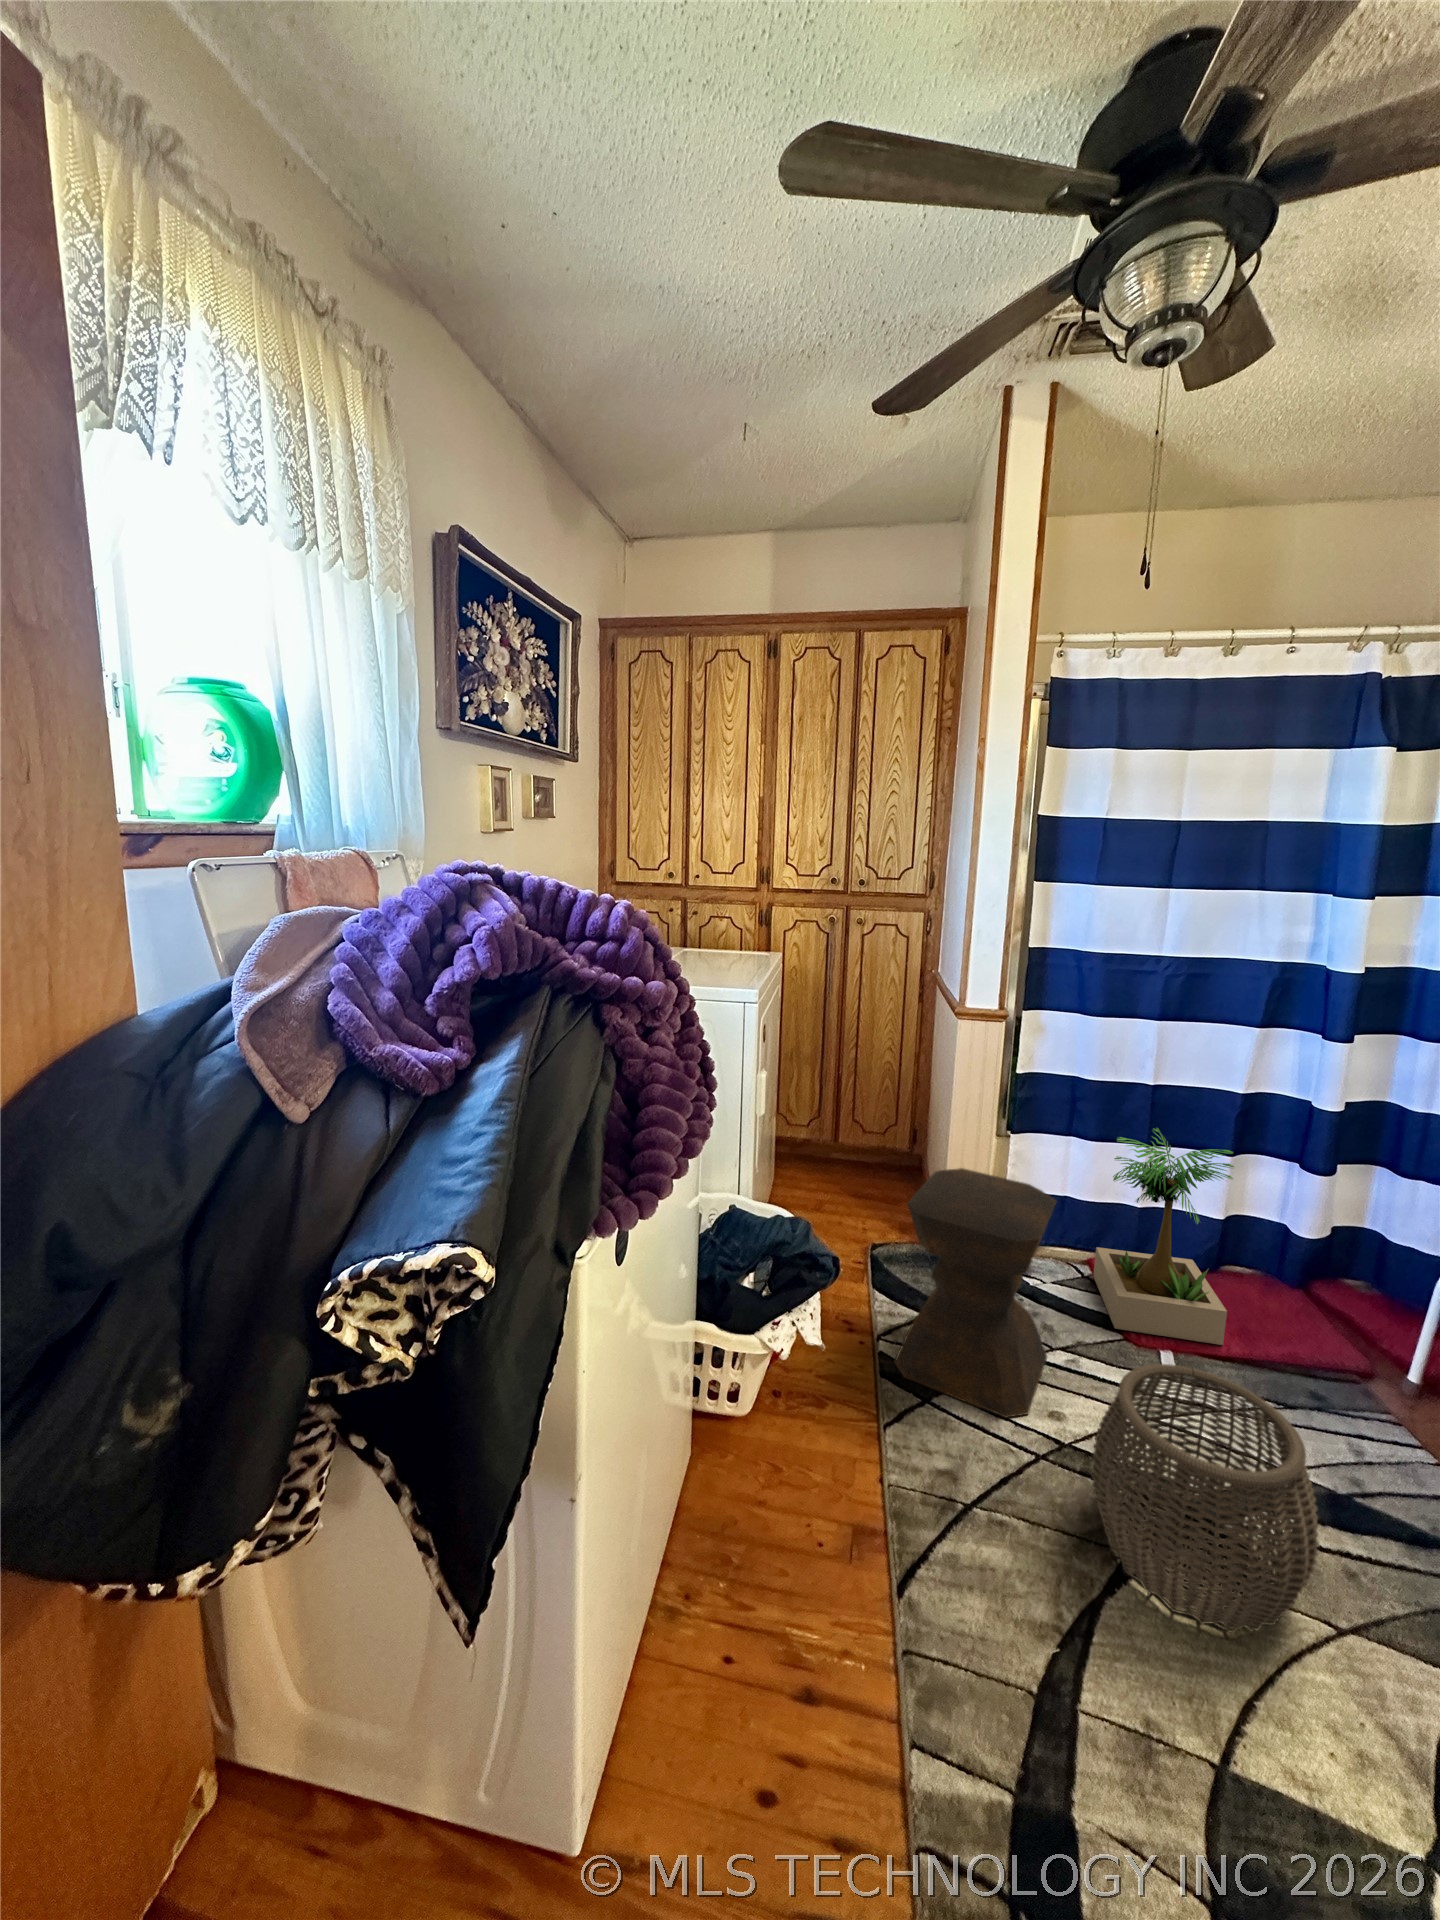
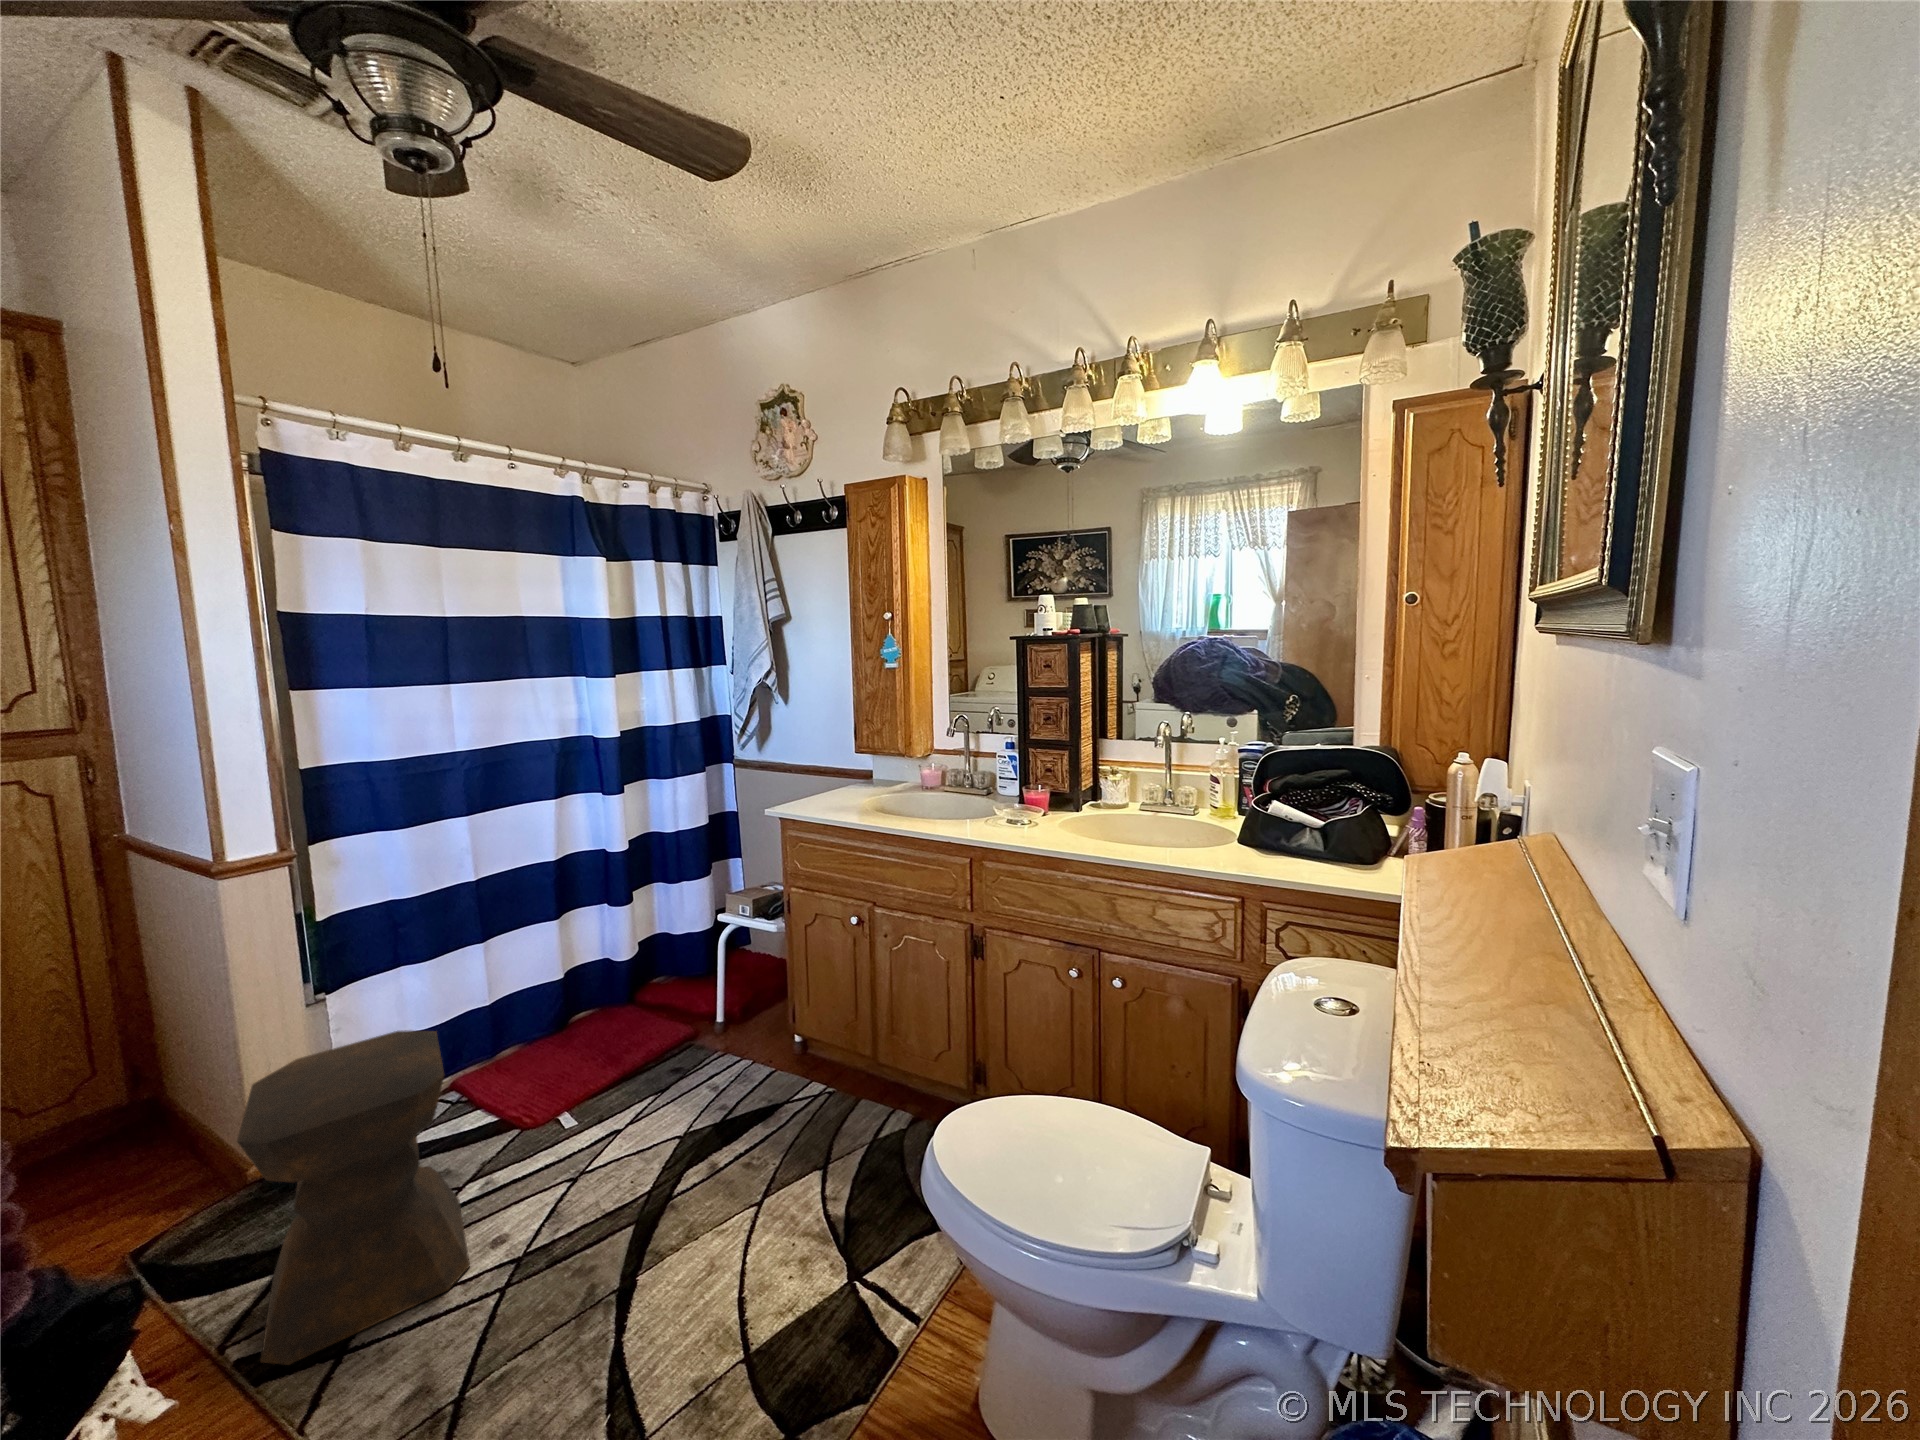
potted plant: present [1093,1128,1234,1345] -> none [449,908,602,1127]
woven basket: present [1092,1364,1319,1633] -> none [564,1082,742,1305]

